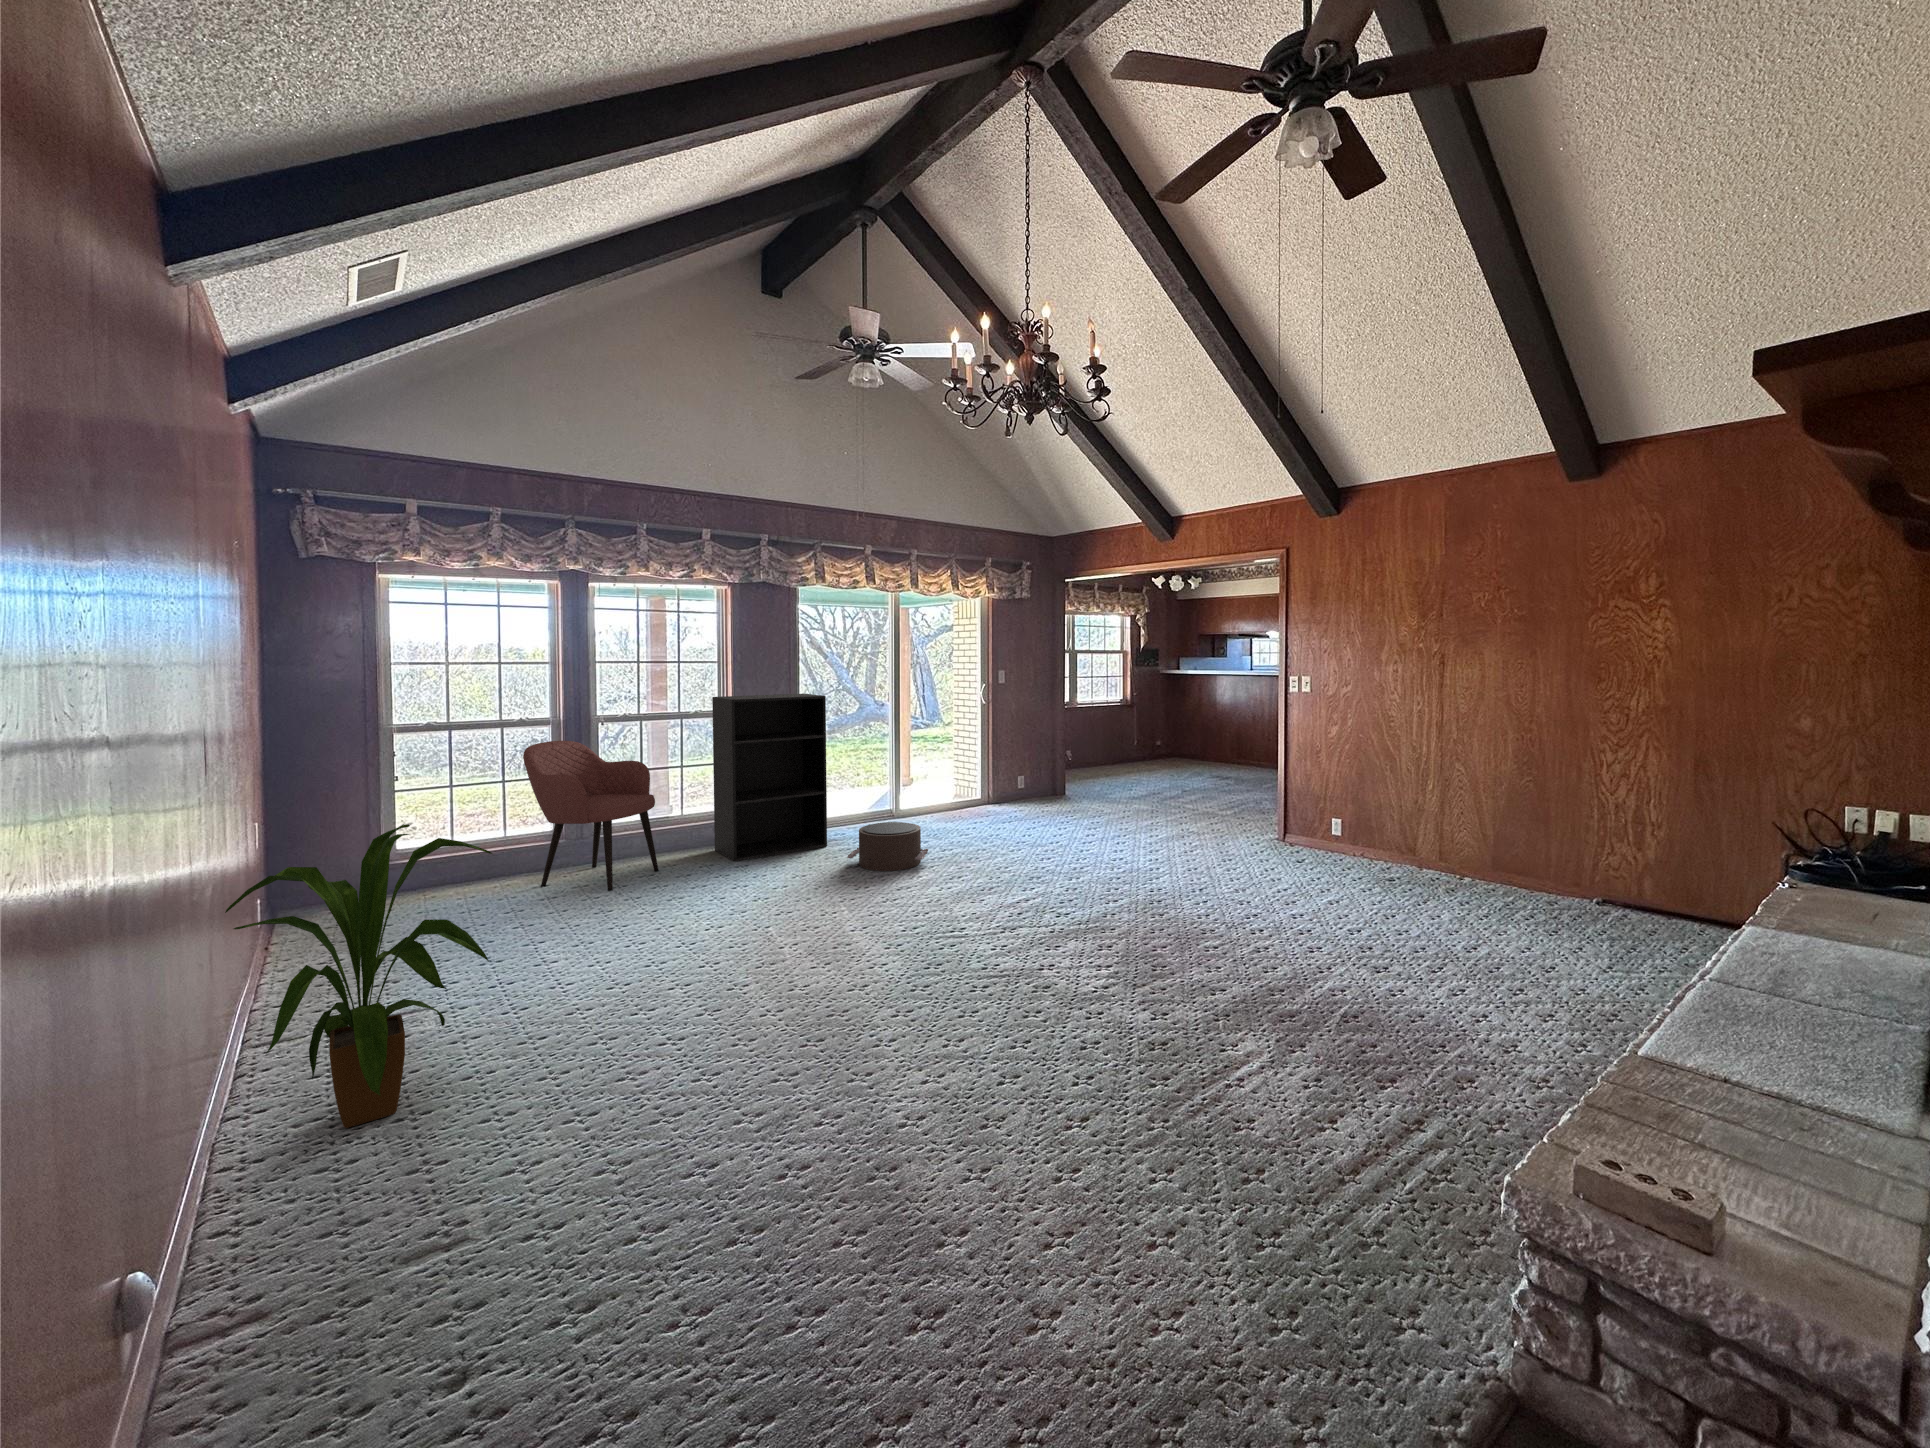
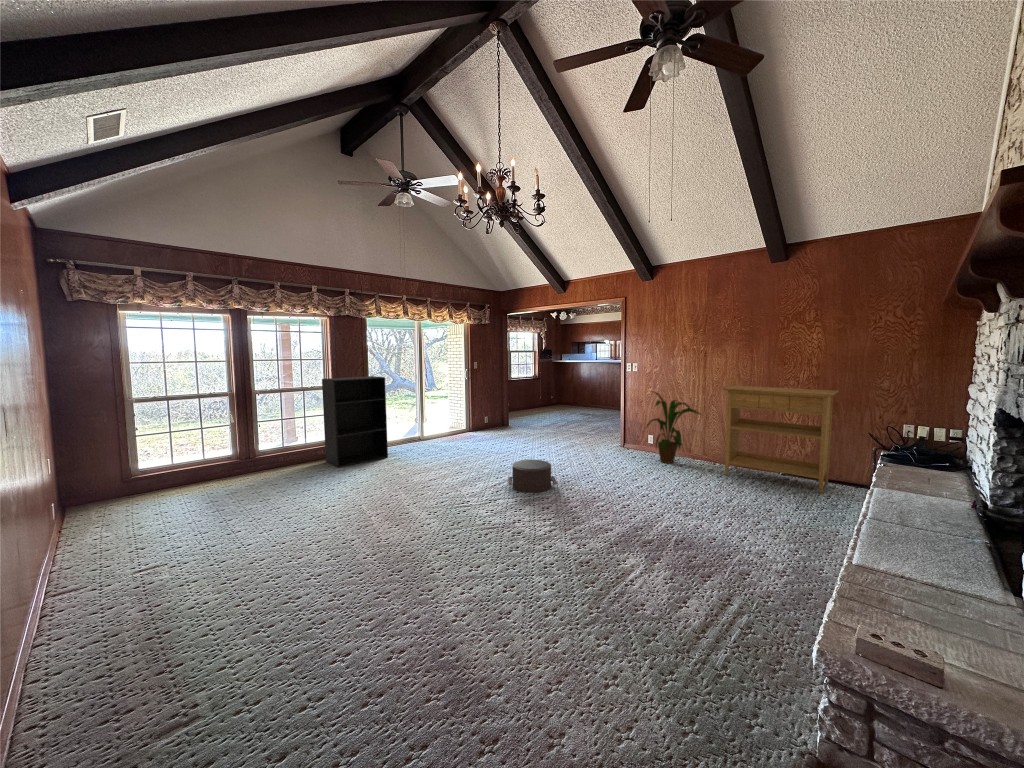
console table: none [1471,722,1713,945] -> present [722,386,839,494]
armchair: present [523,741,659,891] -> none [214,405,296,487]
pouf: present [847,822,928,871] -> present [508,460,557,493]
house plant: present [225,824,492,1128] -> present [646,392,701,463]

